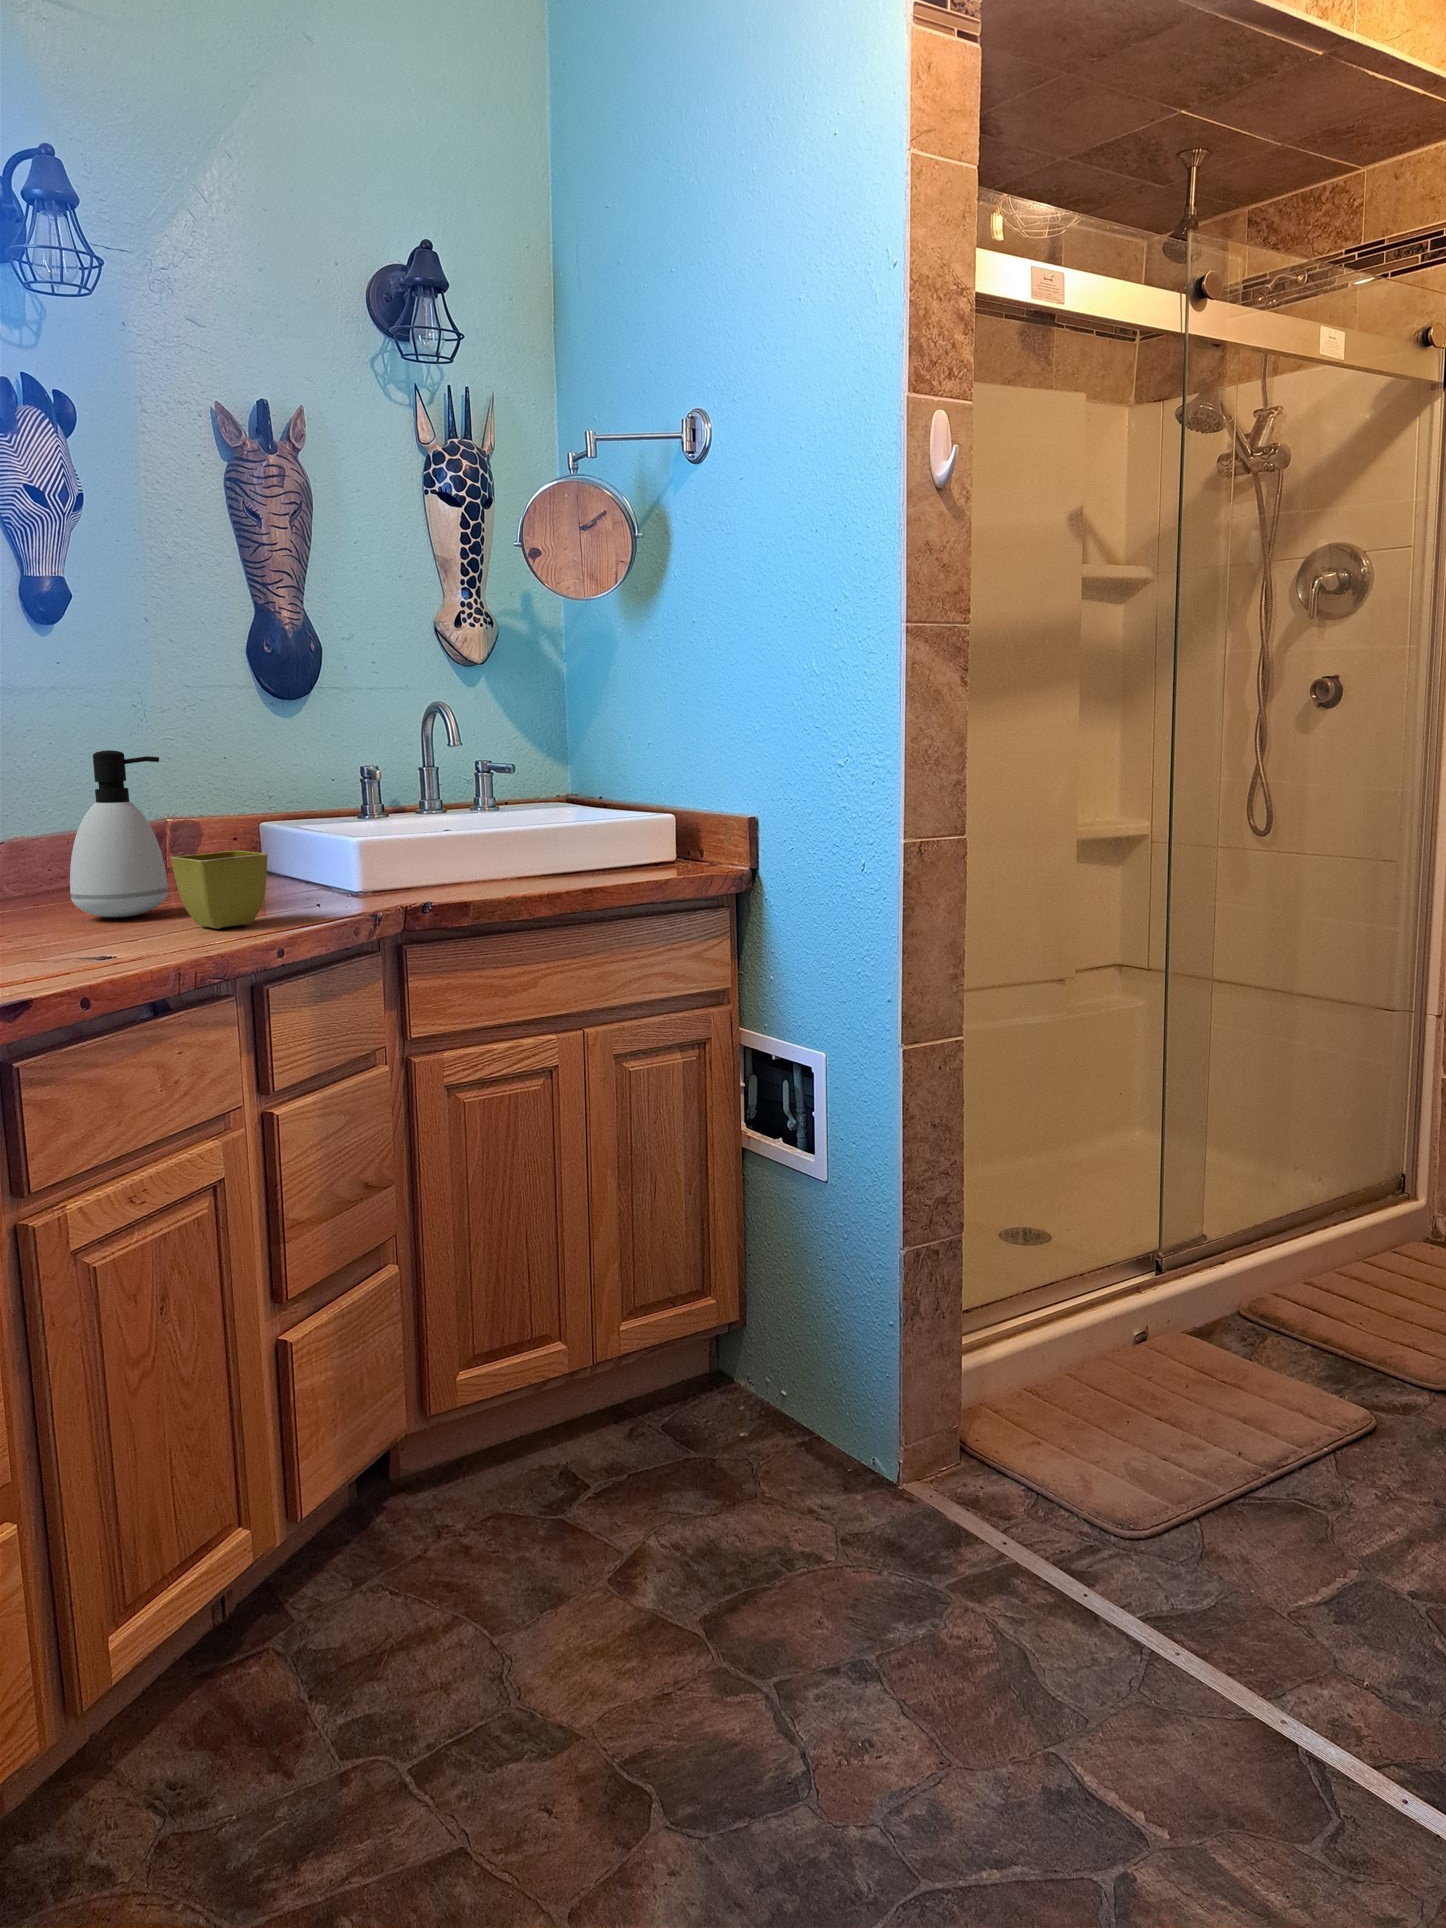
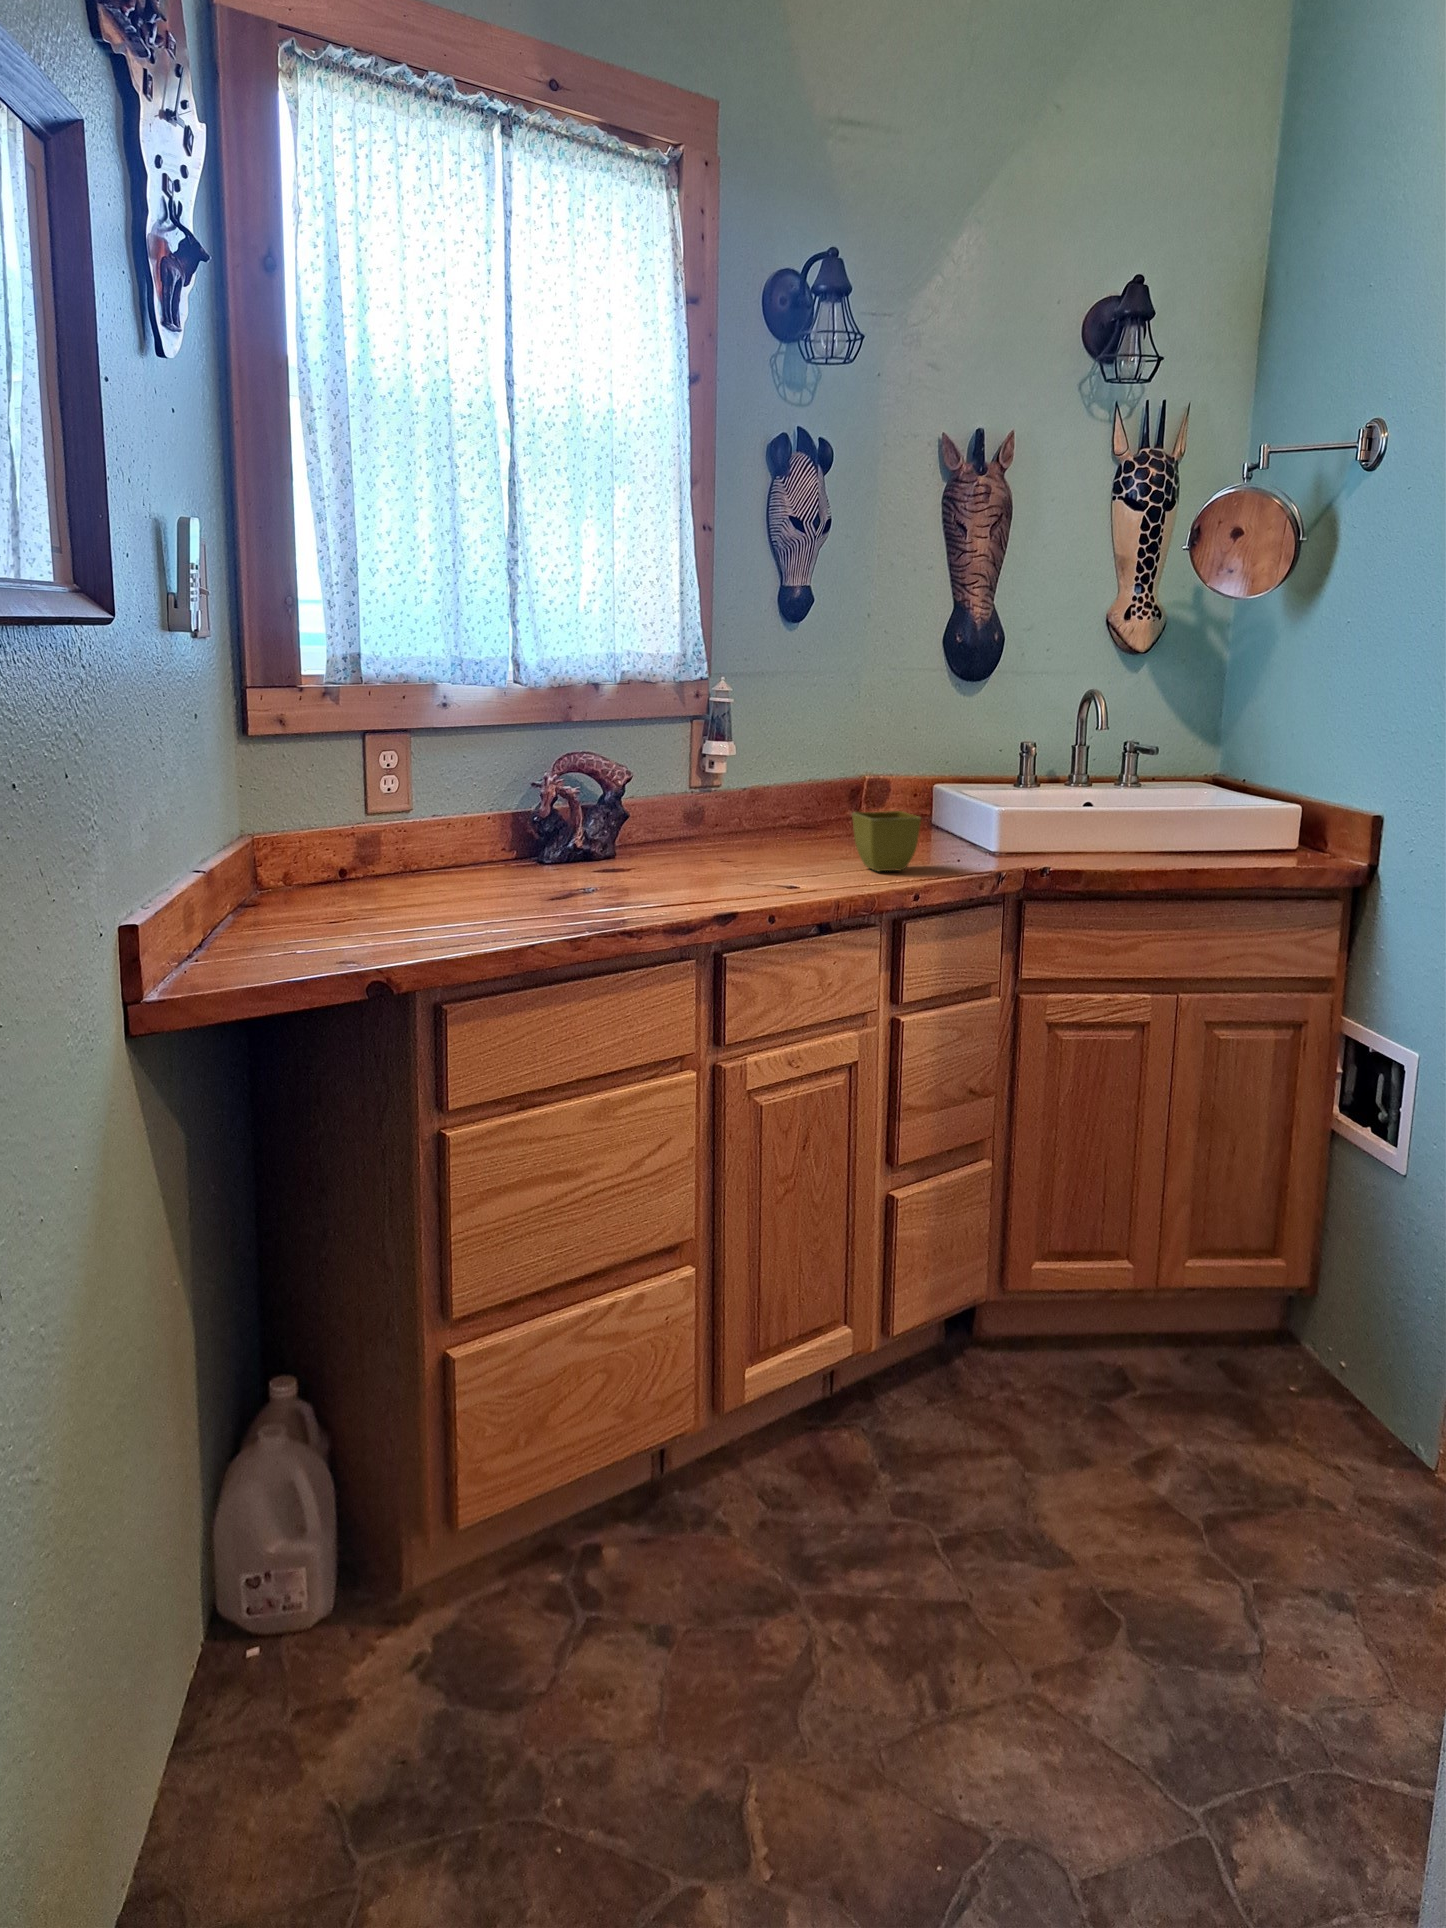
soap dispenser: present [70,750,168,917] -> none [784,725,856,852]

